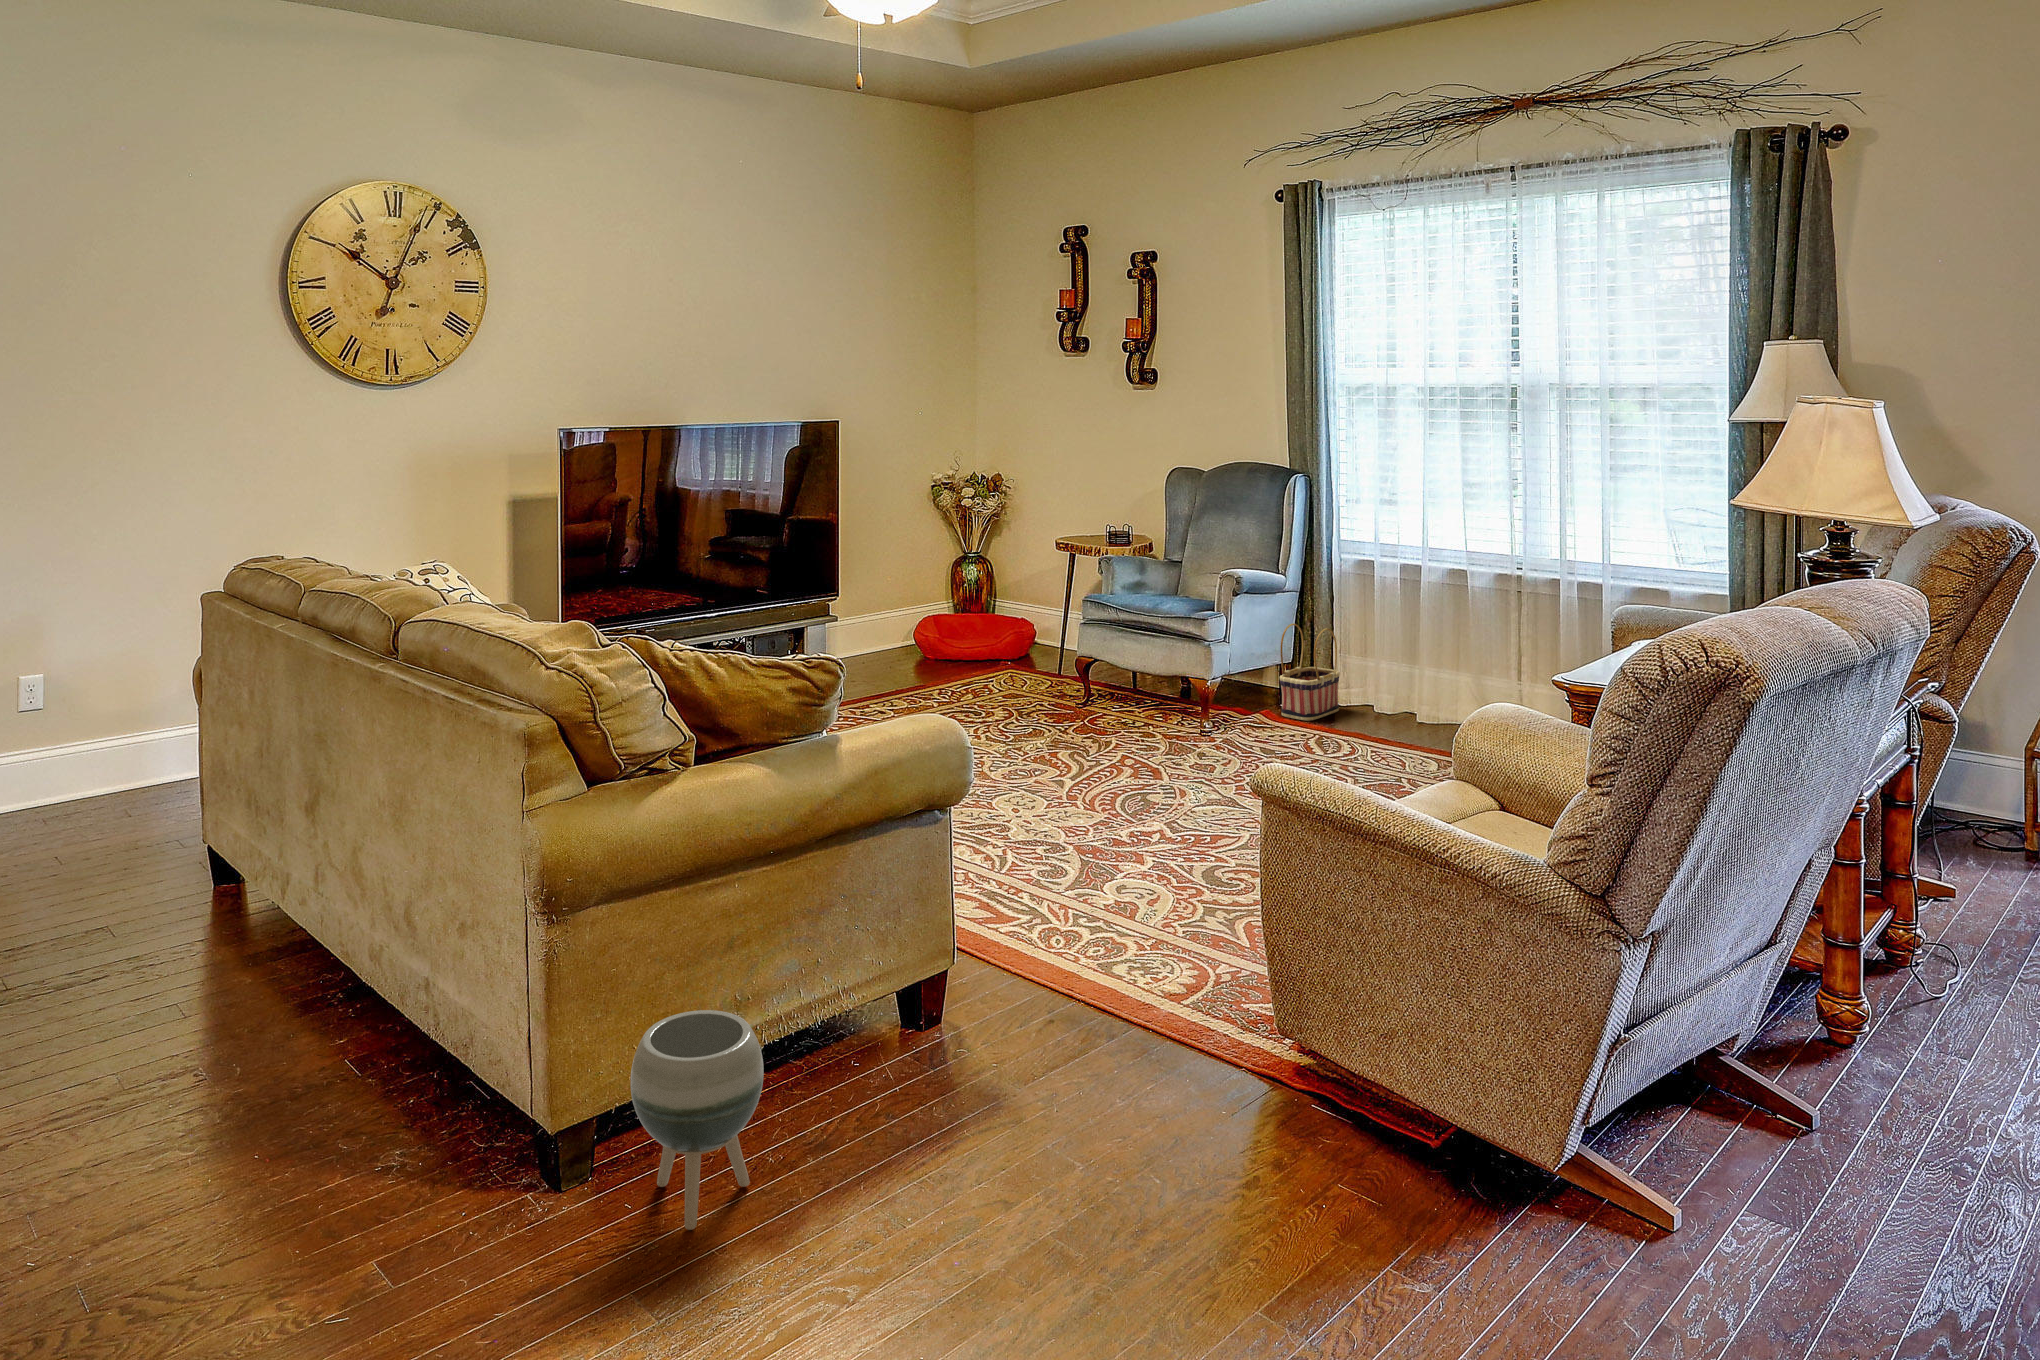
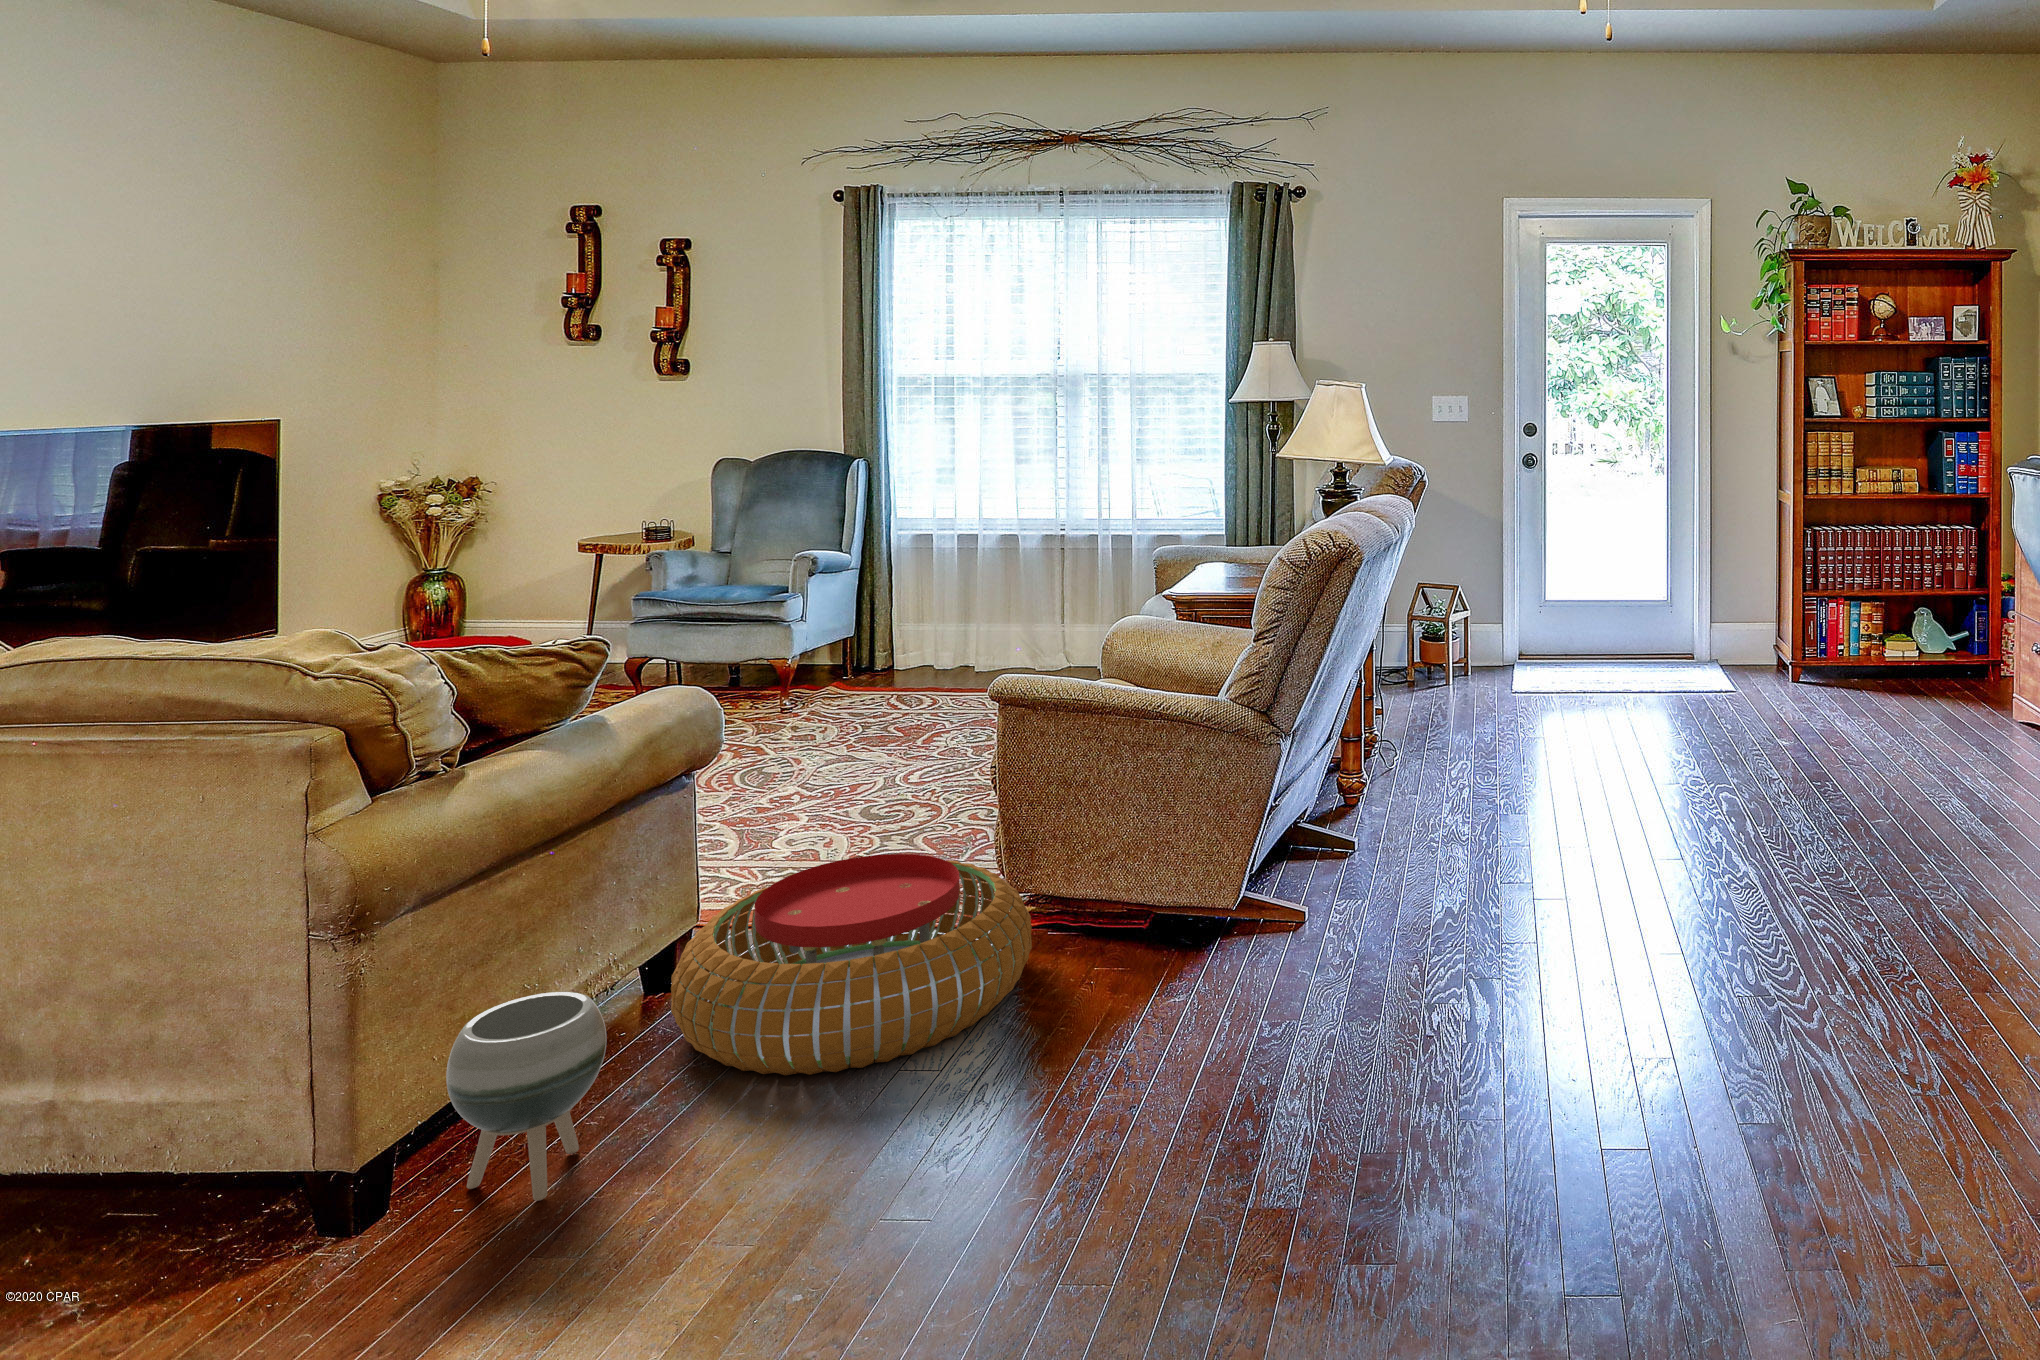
basket: present [1280,624,1340,721] -> none [851,599,906,686]
pouf: none [877,940,1259,1216] -> present [671,854,1032,1076]

